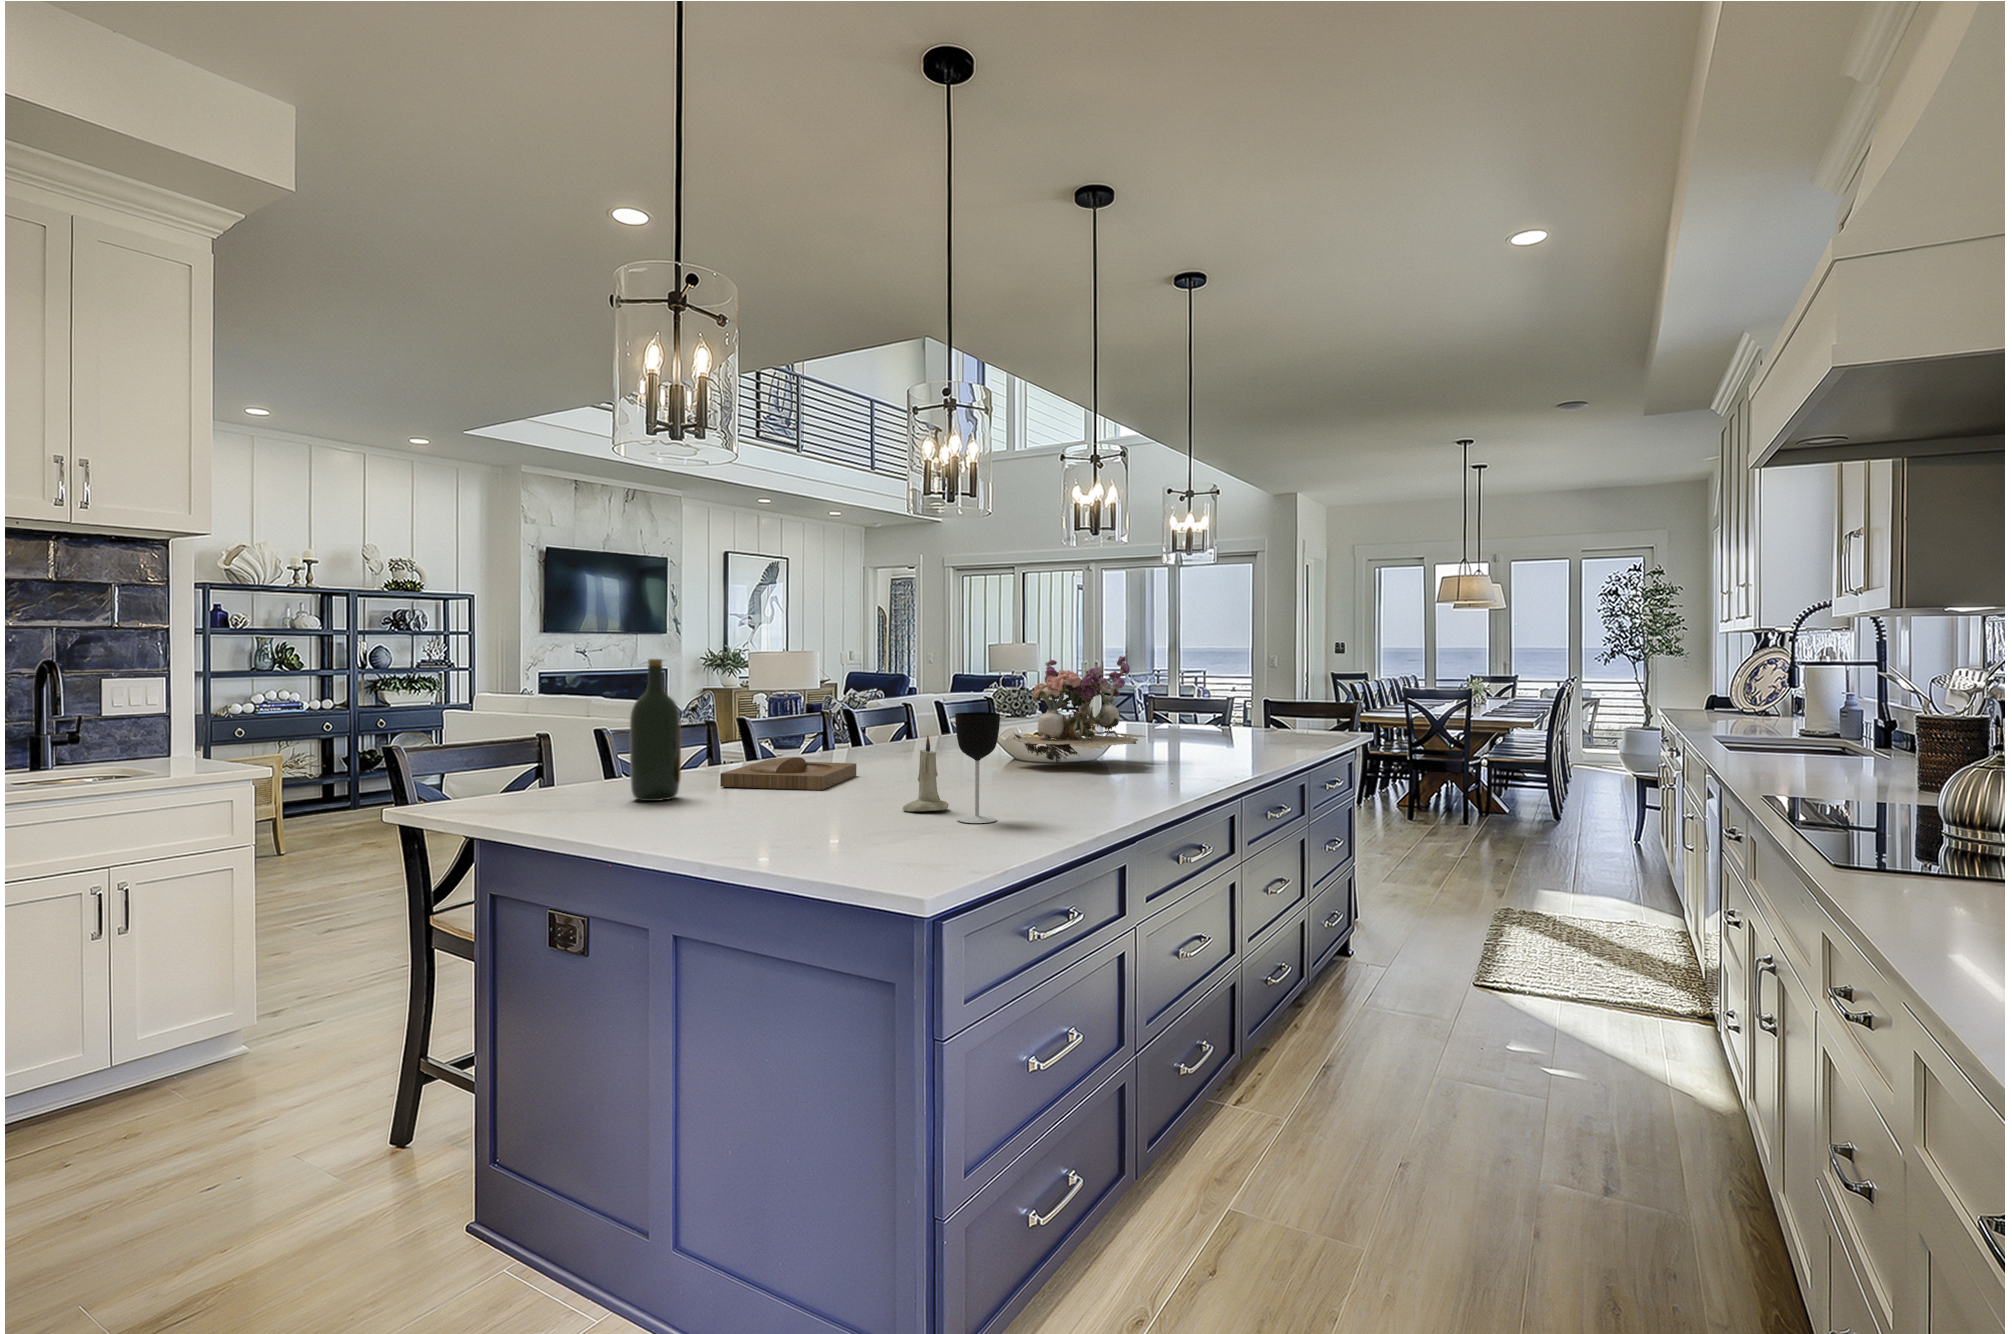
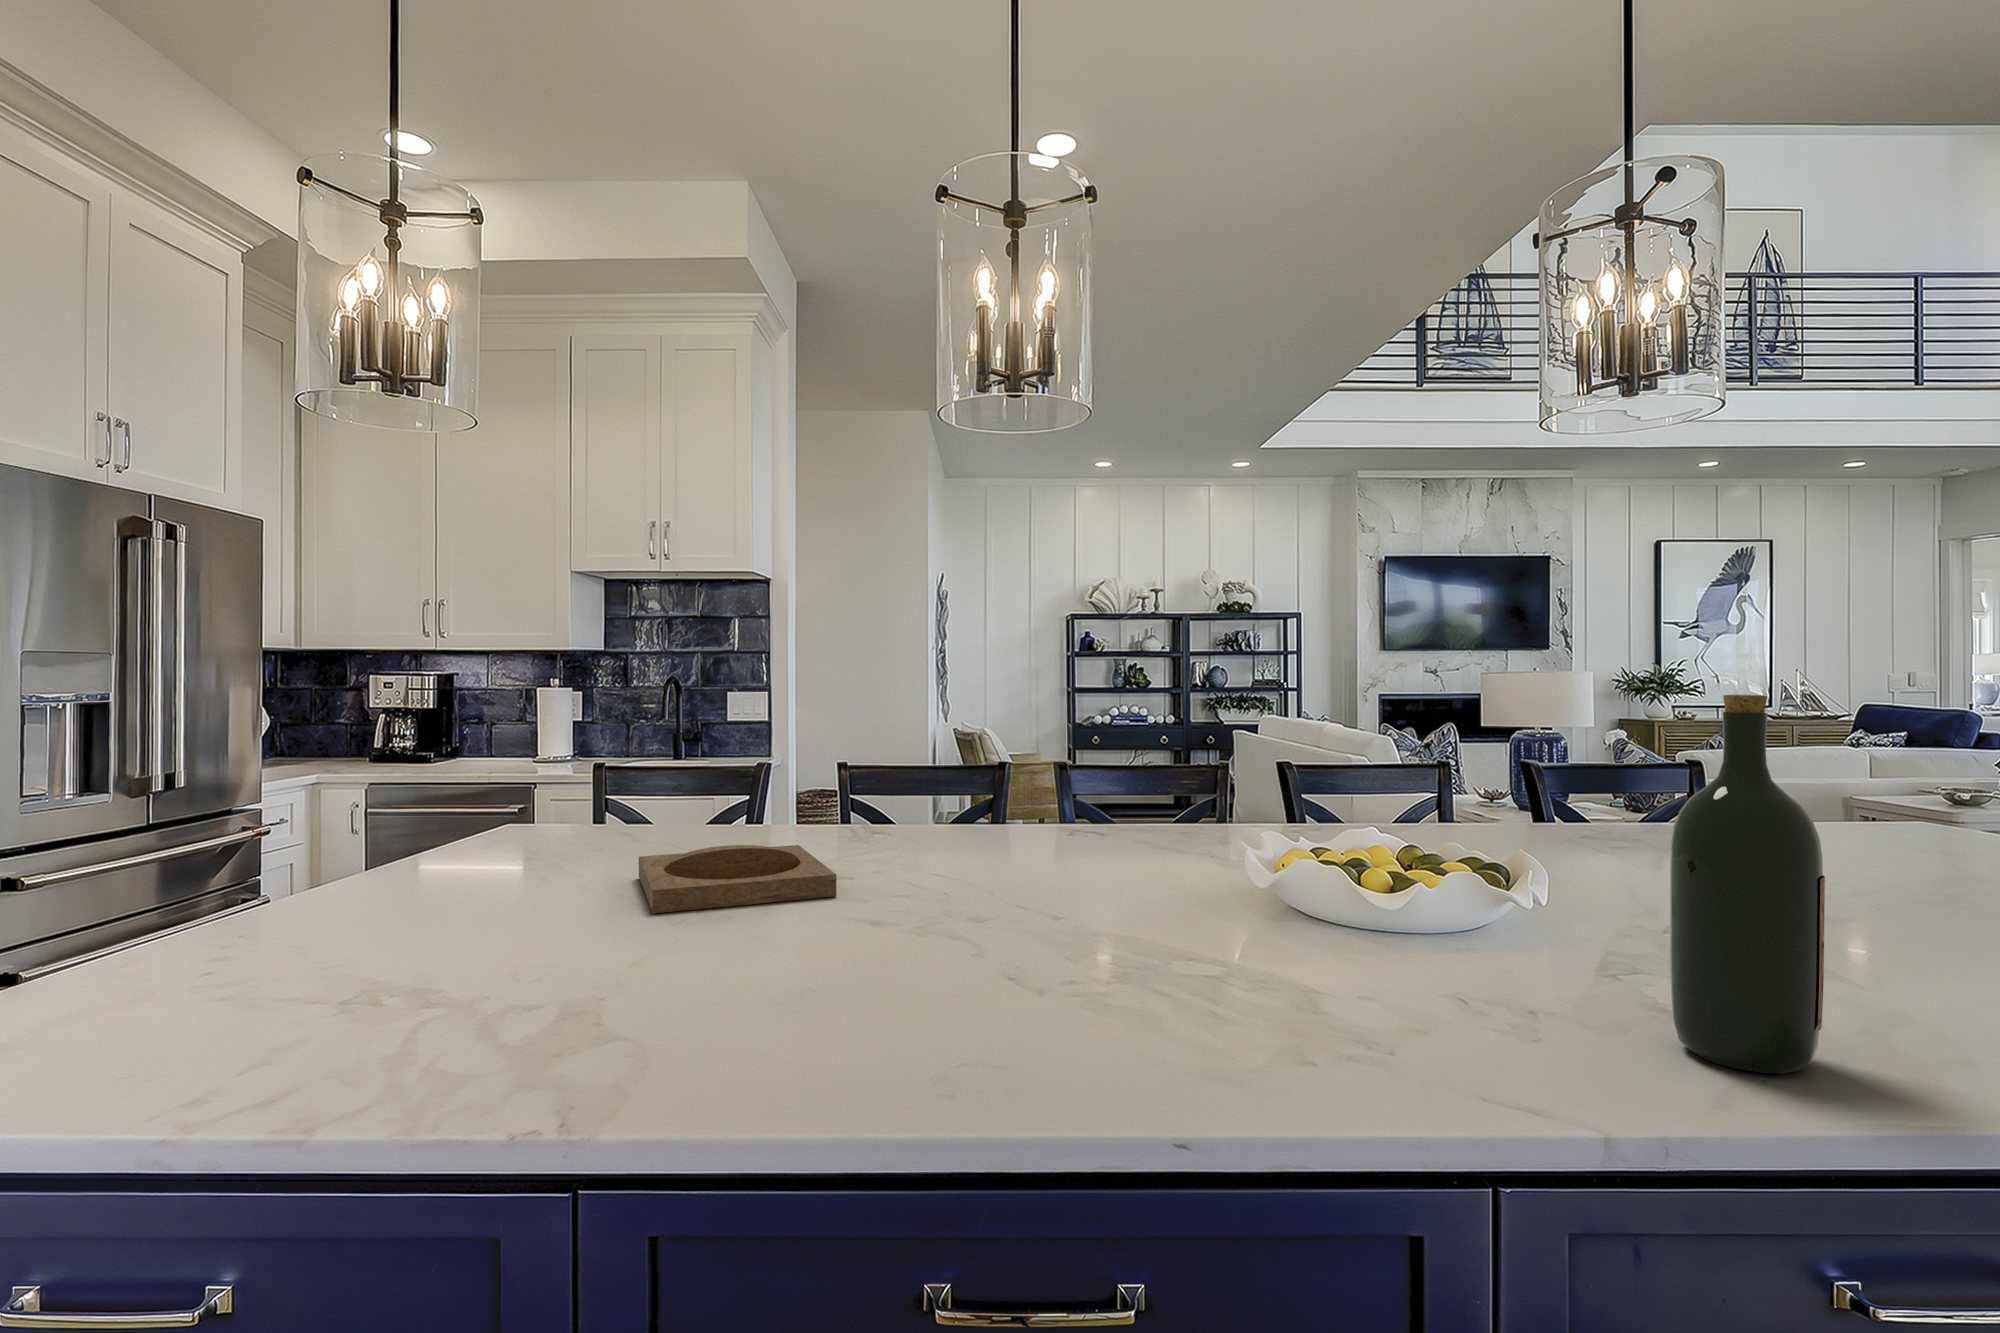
flower arrangement: present [1008,653,1146,764] -> none [1071,685,1450,963]
wine bottle: present [630,659,681,801] -> present [1670,695,1825,1073]
wine glass: present [955,712,1000,823] -> none [226,813,349,1085]
candle: present [903,736,948,811] -> none [387,850,479,1017]

